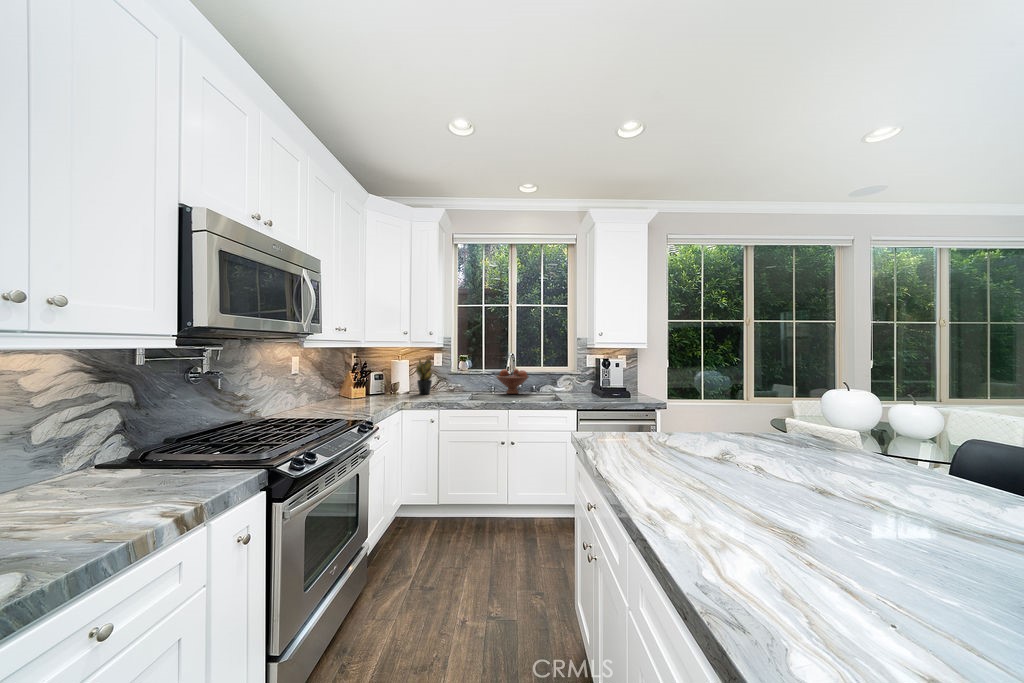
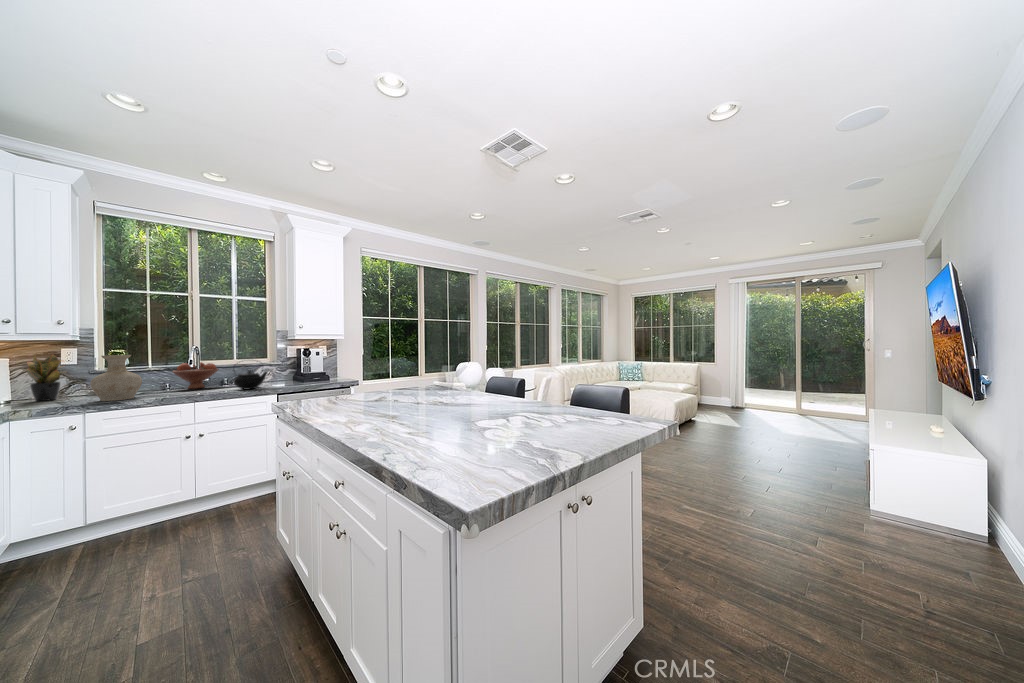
vase: none [444,361,475,401] -> present [90,355,142,401]
teapot: none [539,370,570,402] -> present [234,370,267,389]

